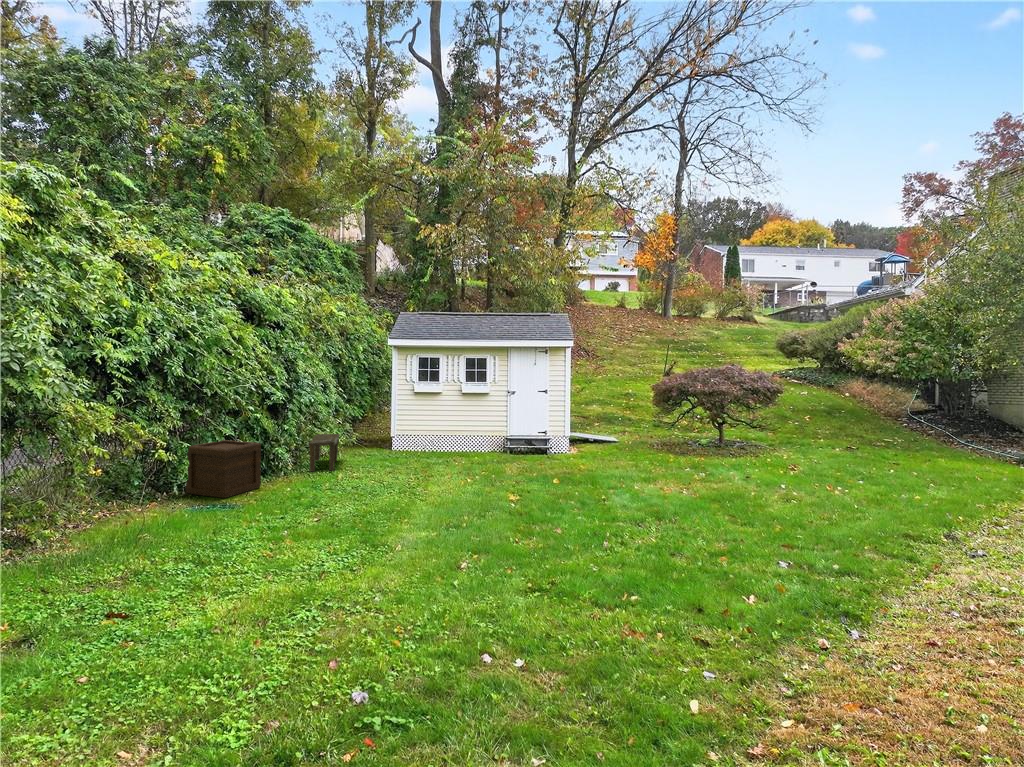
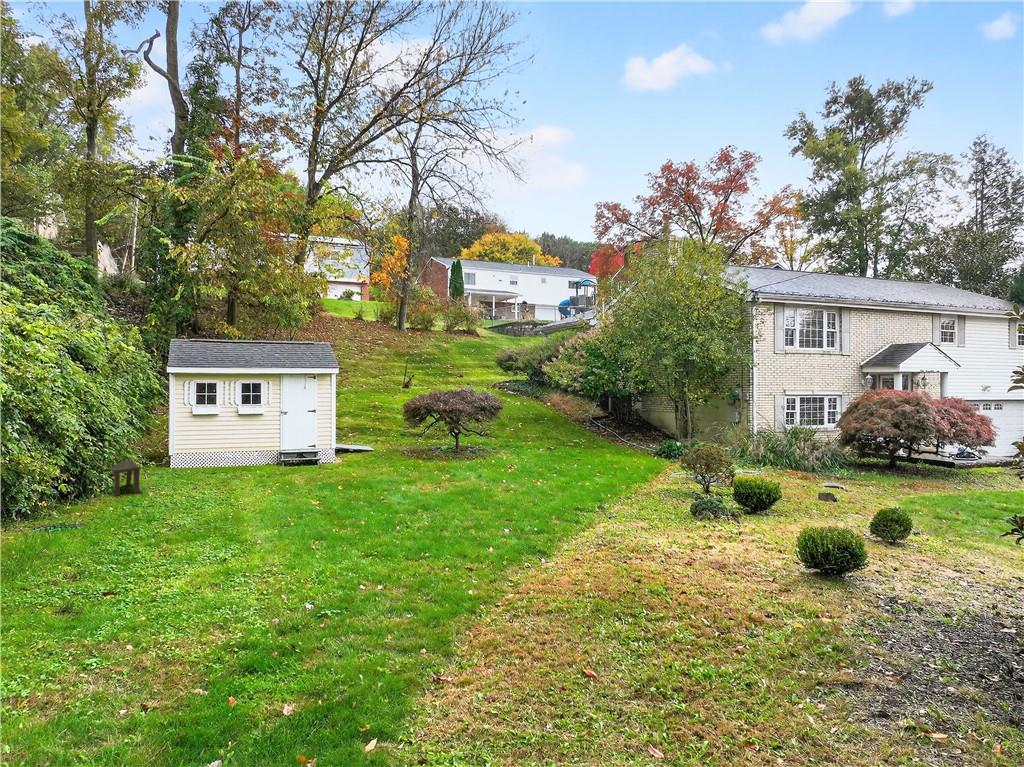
wooden crate: present [186,440,261,498] -> none [13,473,84,524]

